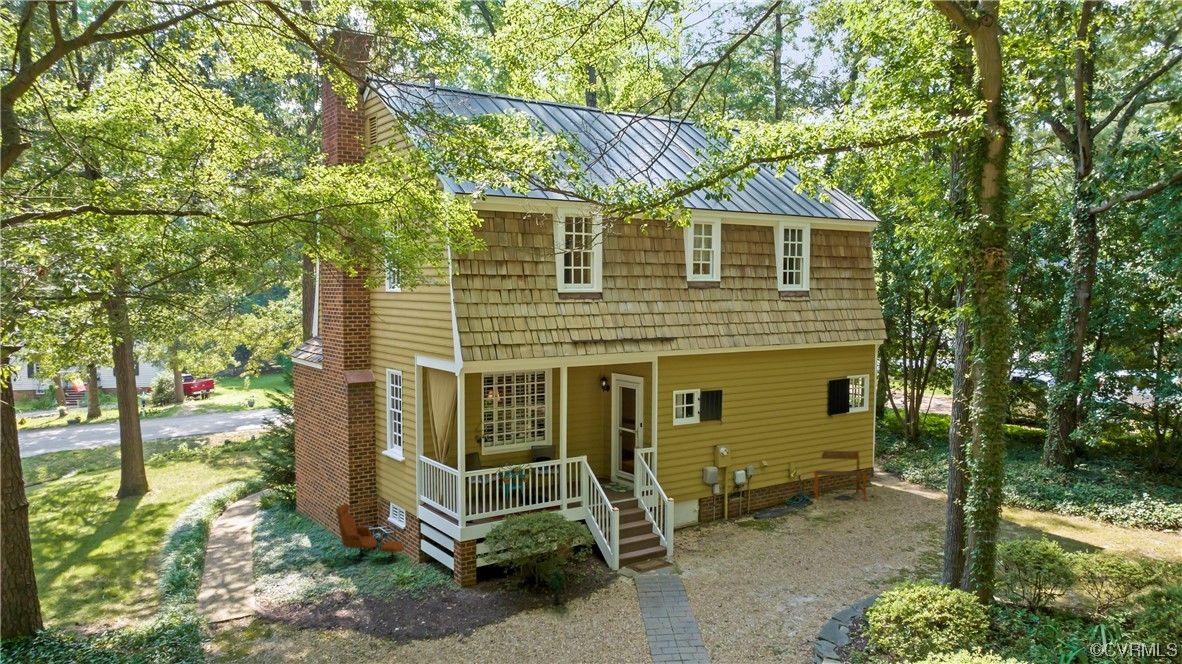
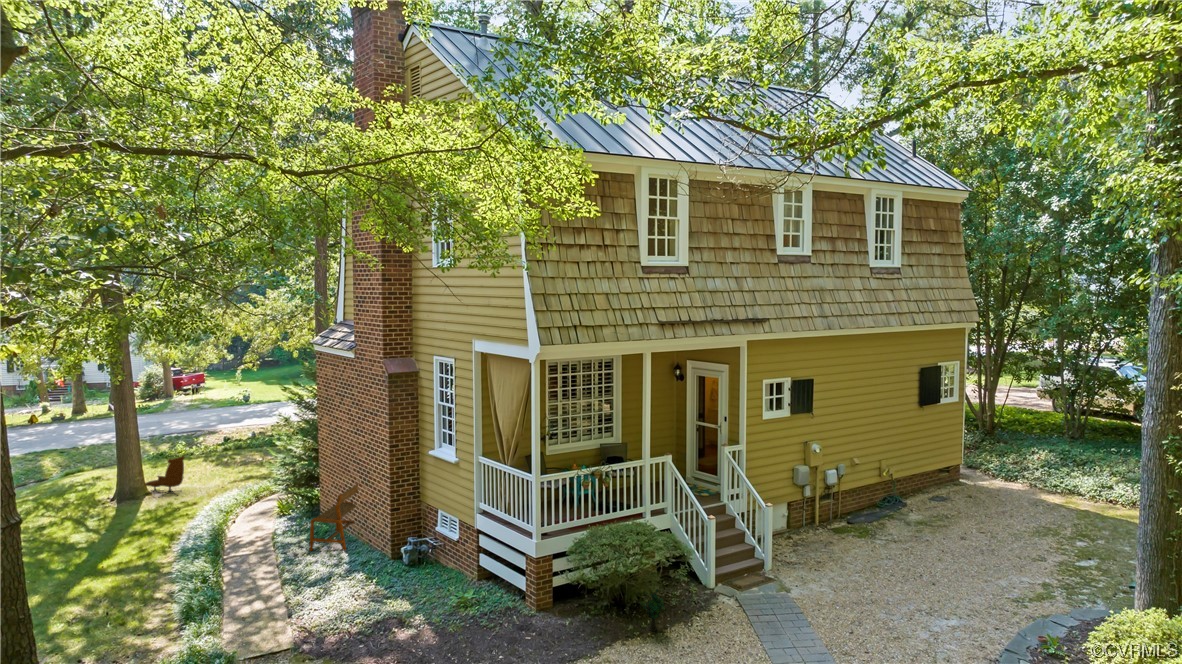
bench: present [813,451,866,501] -> present [309,482,360,551]
lounge chair: present [336,504,404,563] -> present [145,456,184,494]

